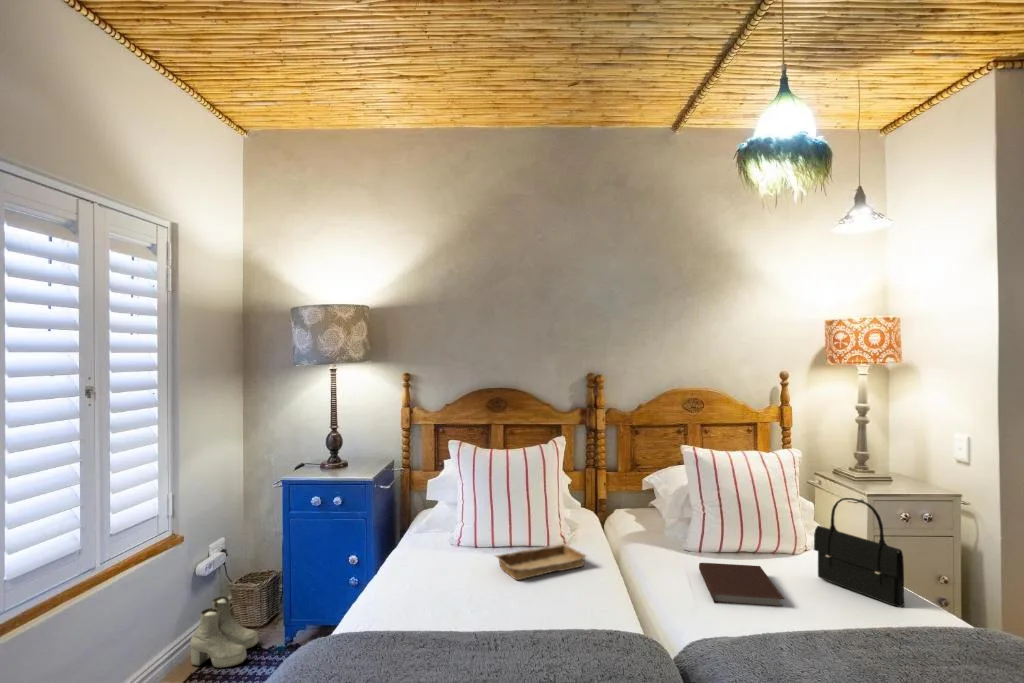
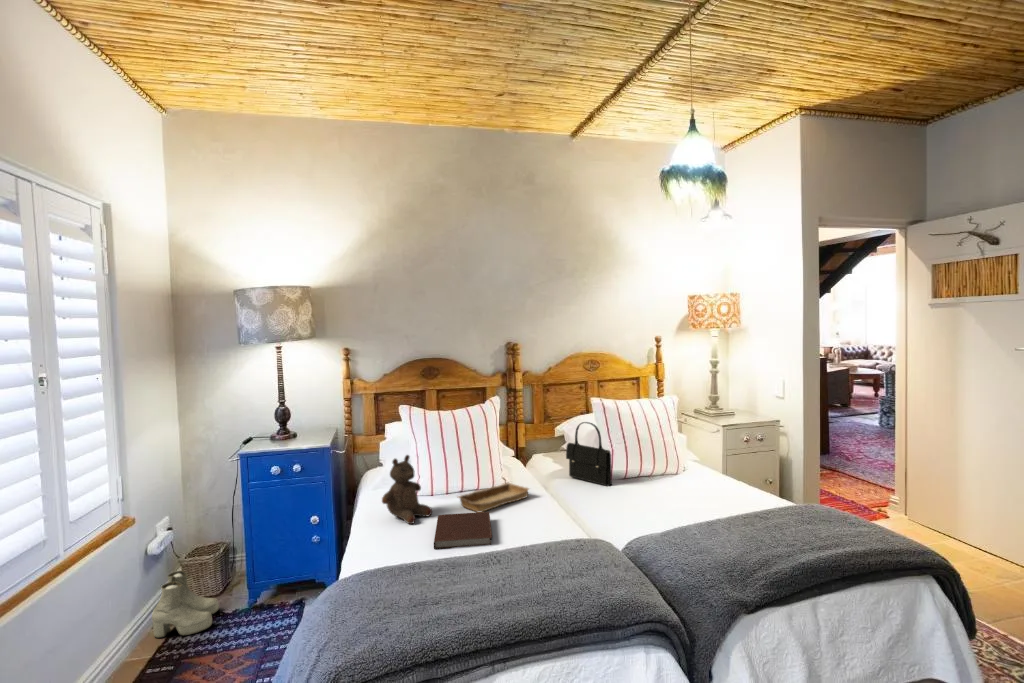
handbag: present [814,498,904,608] -> present [566,422,612,486]
stuffed bear: none [404,499,462,584] -> present [382,455,432,524]
notebook: present [699,563,784,607] -> present [434,512,492,550]

